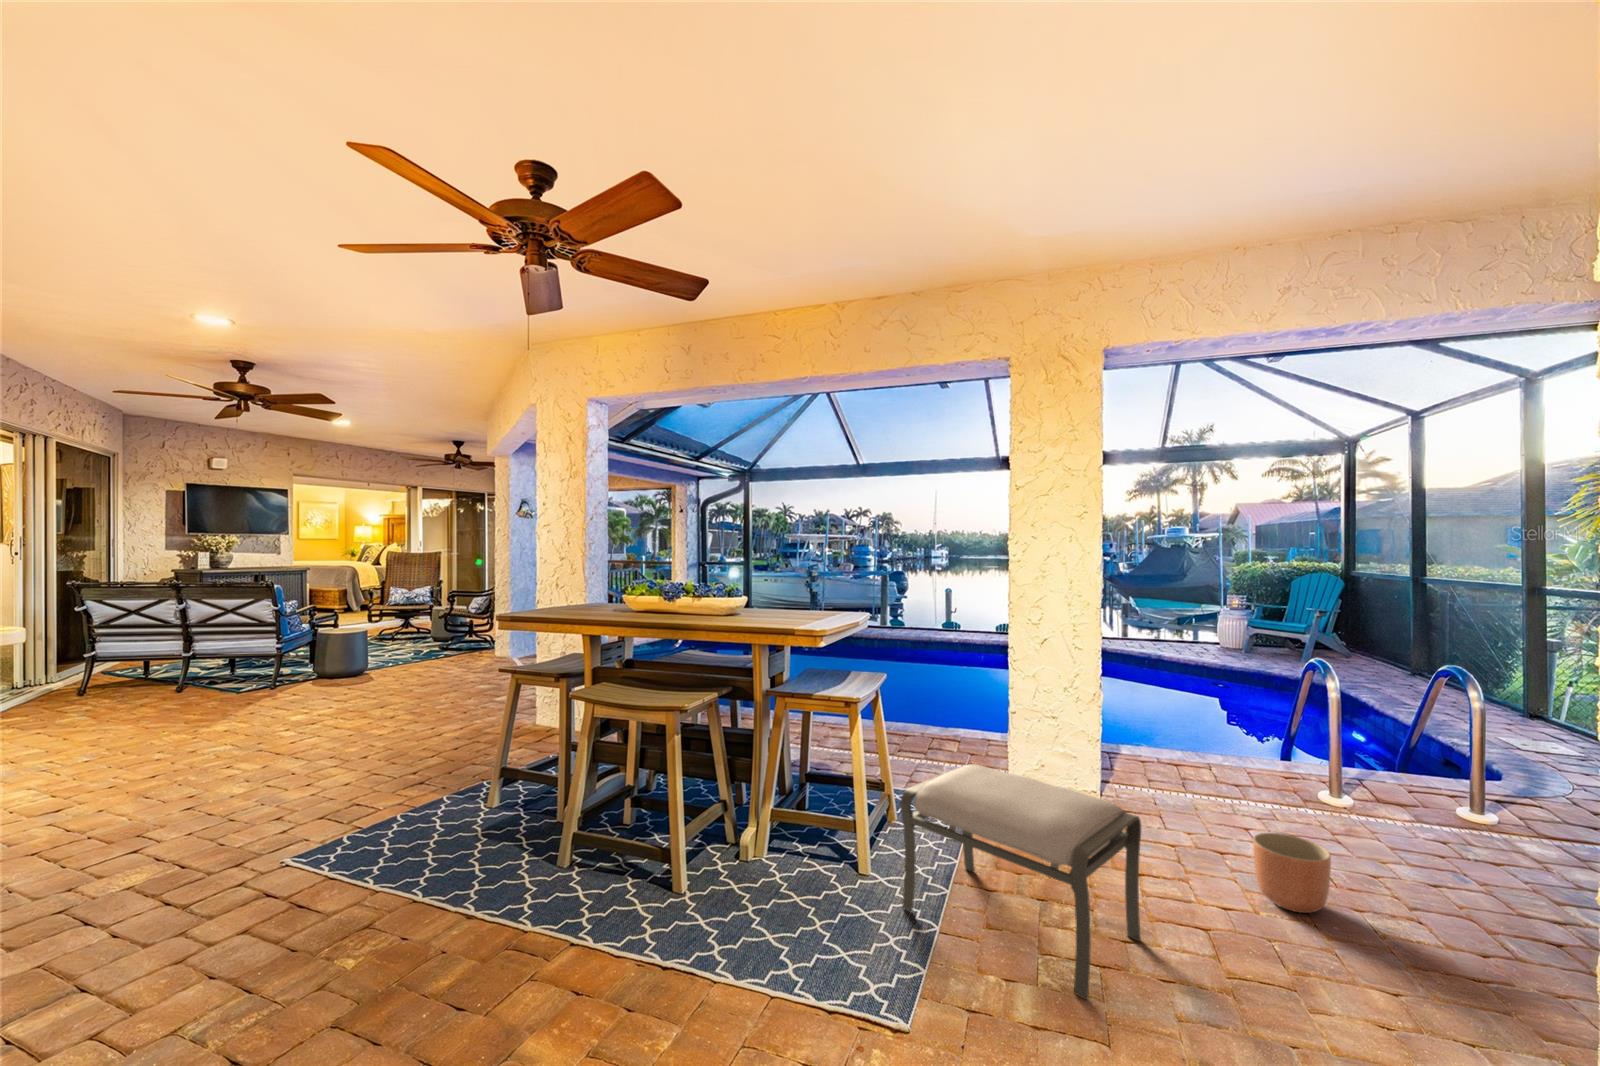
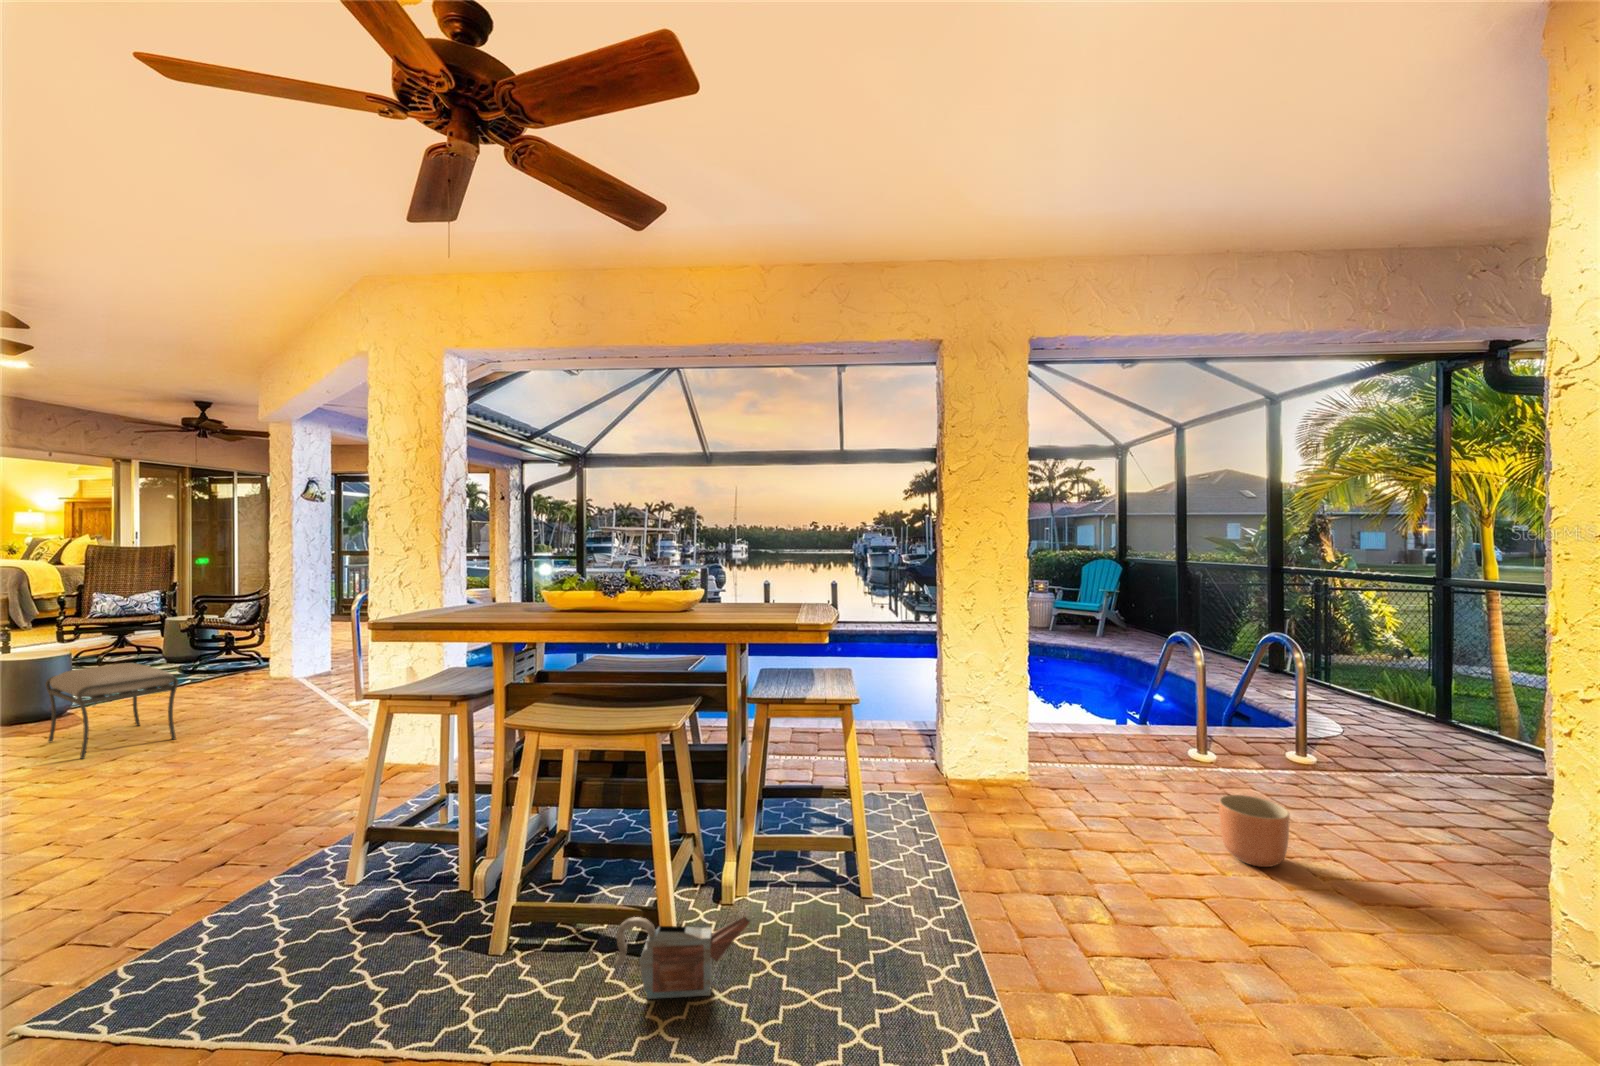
ottoman: present [900,764,1141,999] -> present [45,663,178,759]
watering can: none [627,848,729,920] -> present [615,917,751,999]

